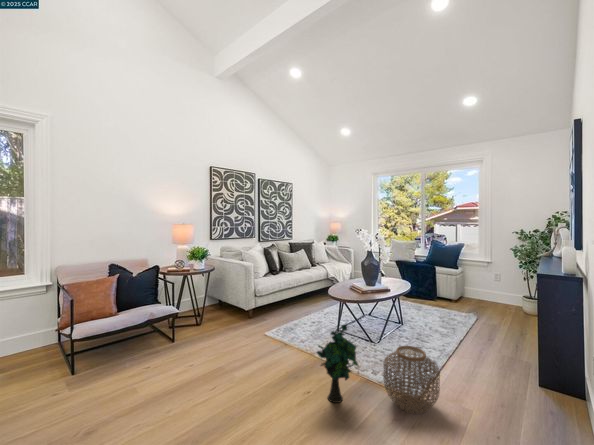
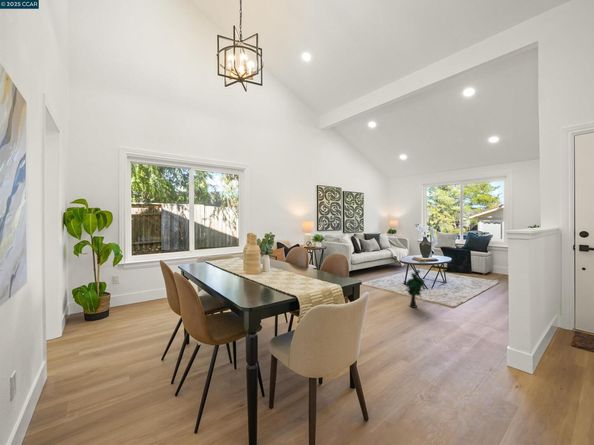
woven basket: present [383,346,440,414] -> none [439,282,469,312]

